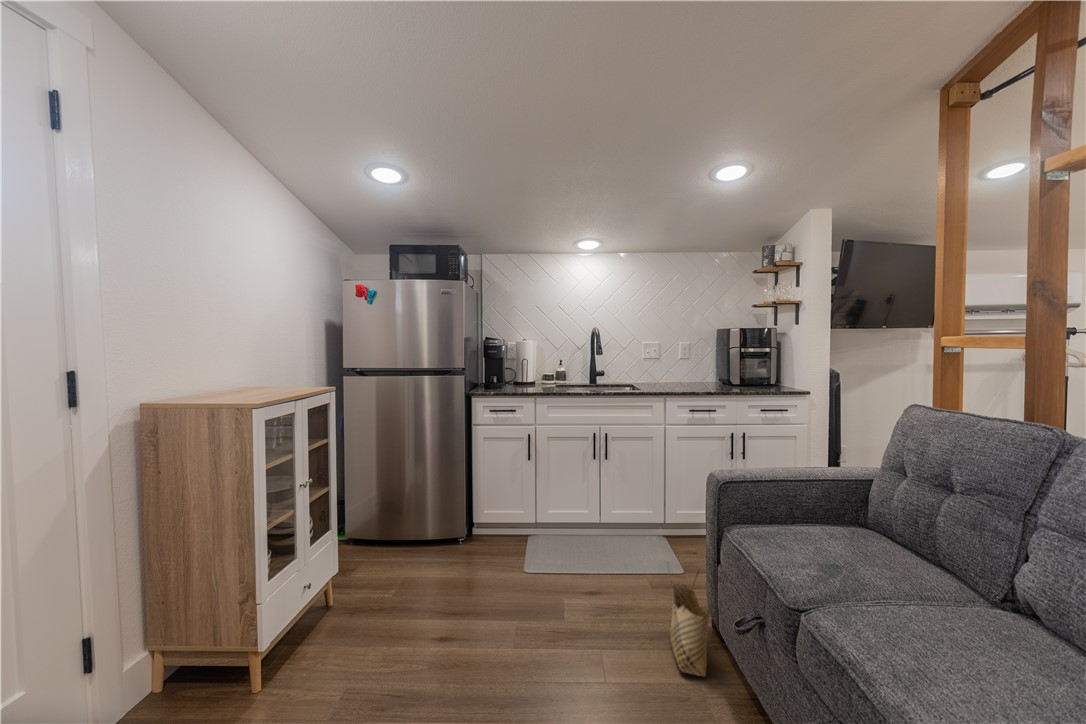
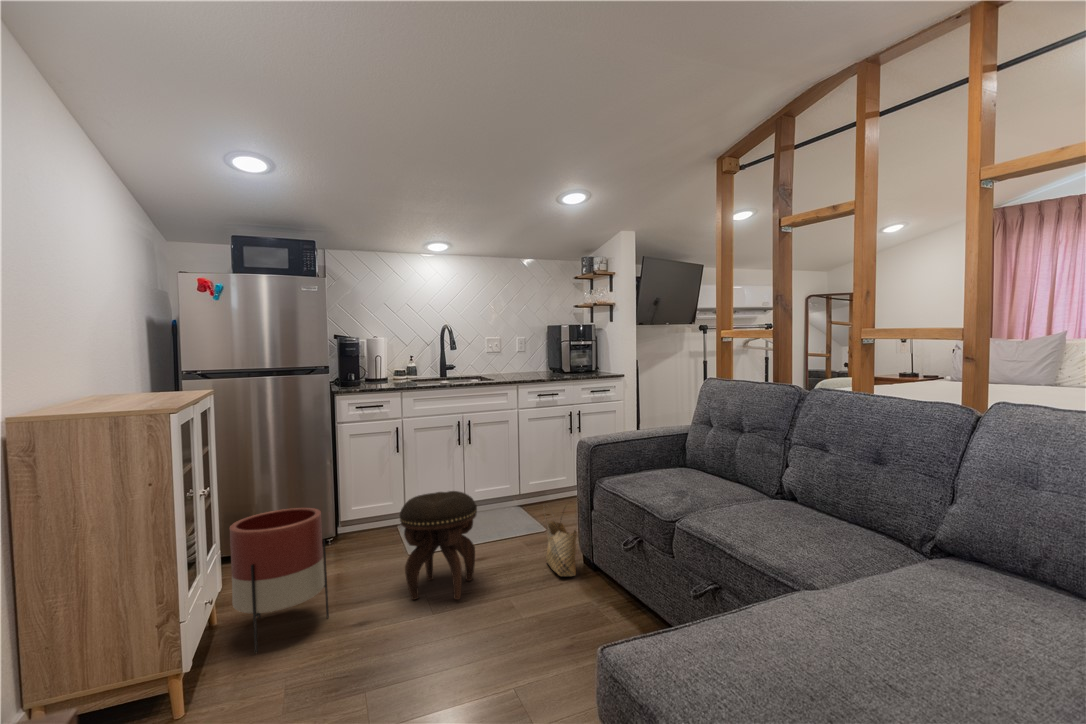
planter: none [310,514,405,673] -> present [230,508,329,653]
footstool: none [485,520,576,667] -> present [400,491,477,600]

